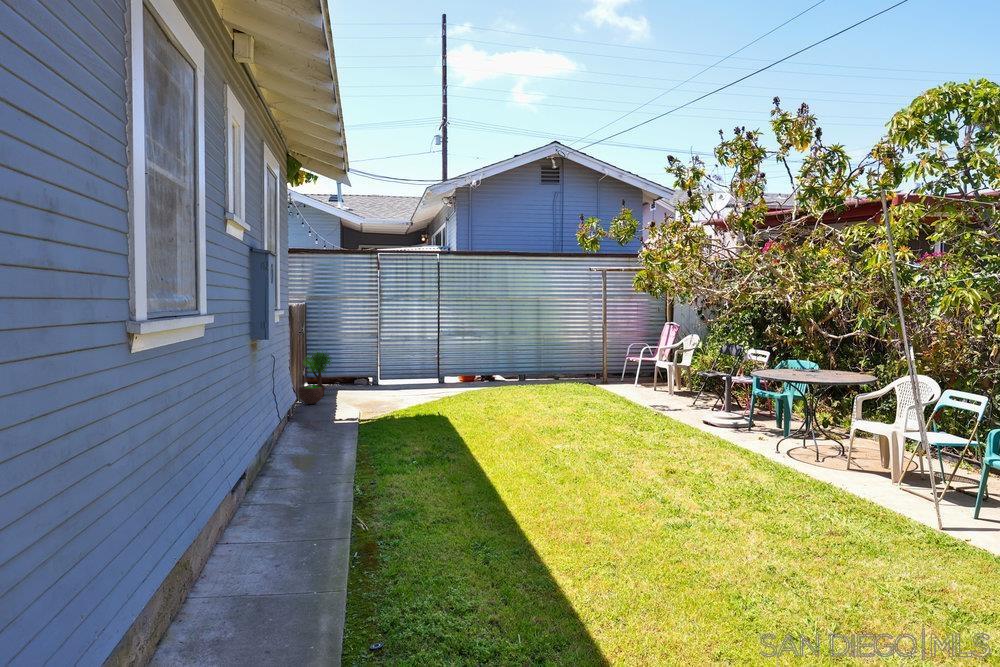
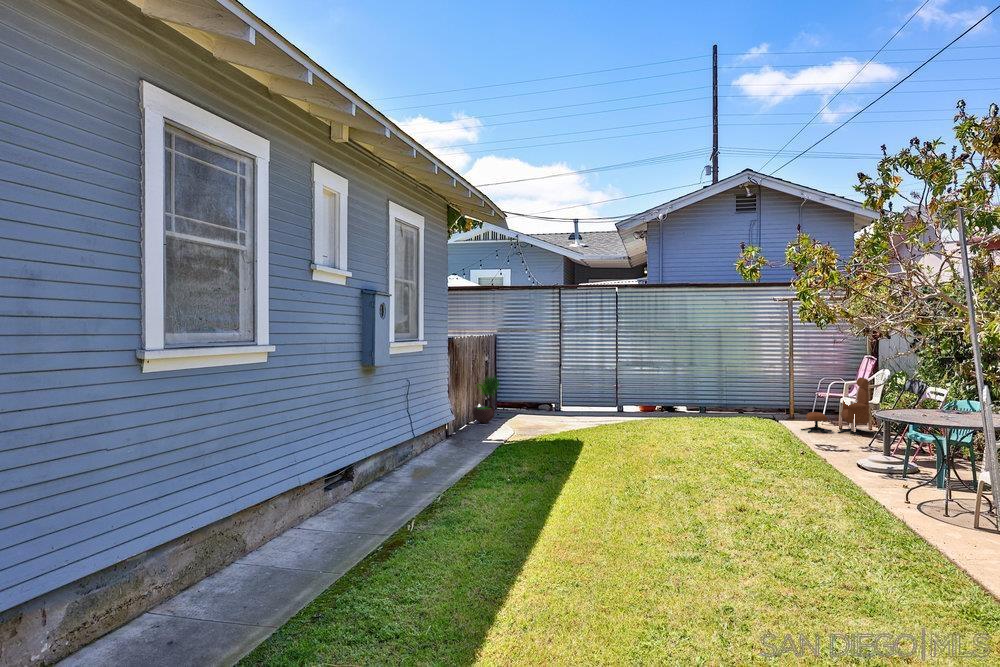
lounge chair: none [628,343,689,395] -> present [801,378,873,435]

